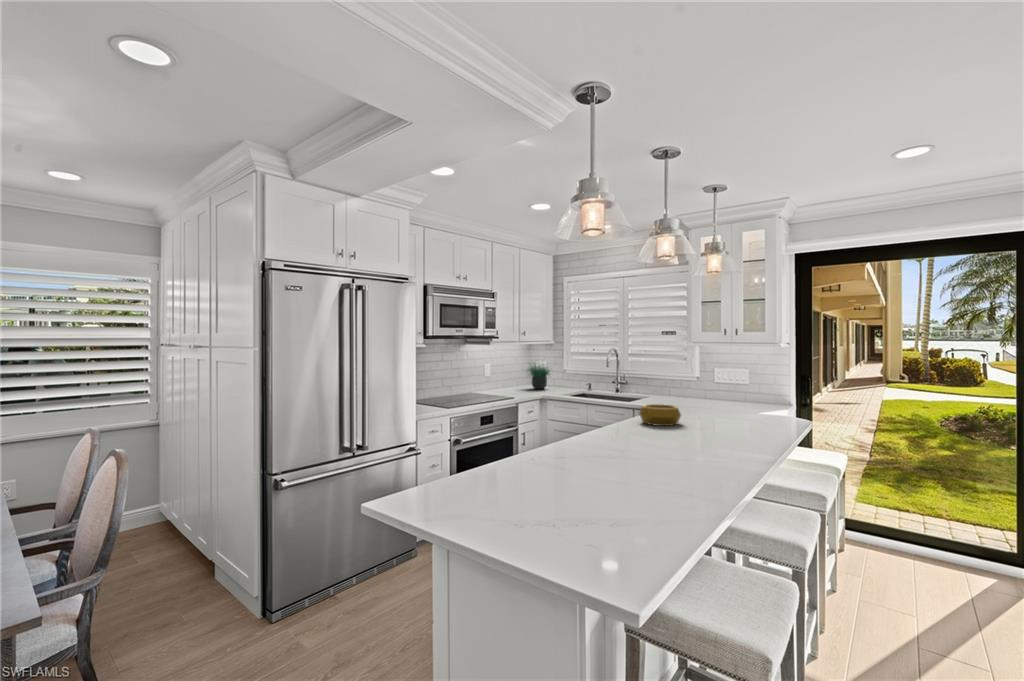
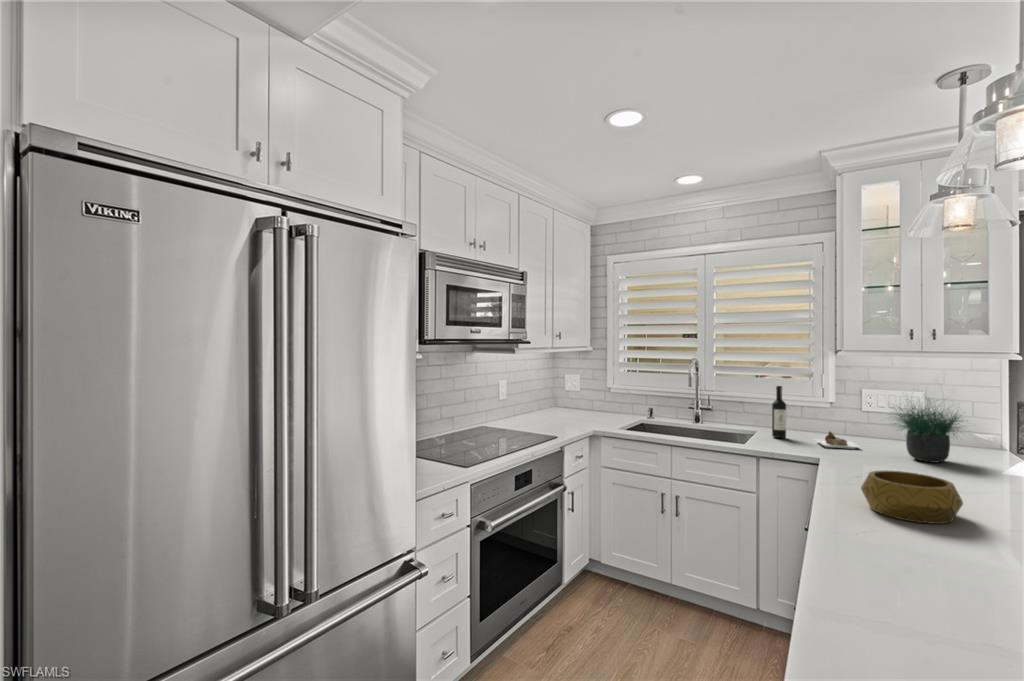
potted plant: present [528,364,550,389] -> present [896,396,963,463]
wine bottle: none [657,366,700,405] -> present [772,386,859,449]

